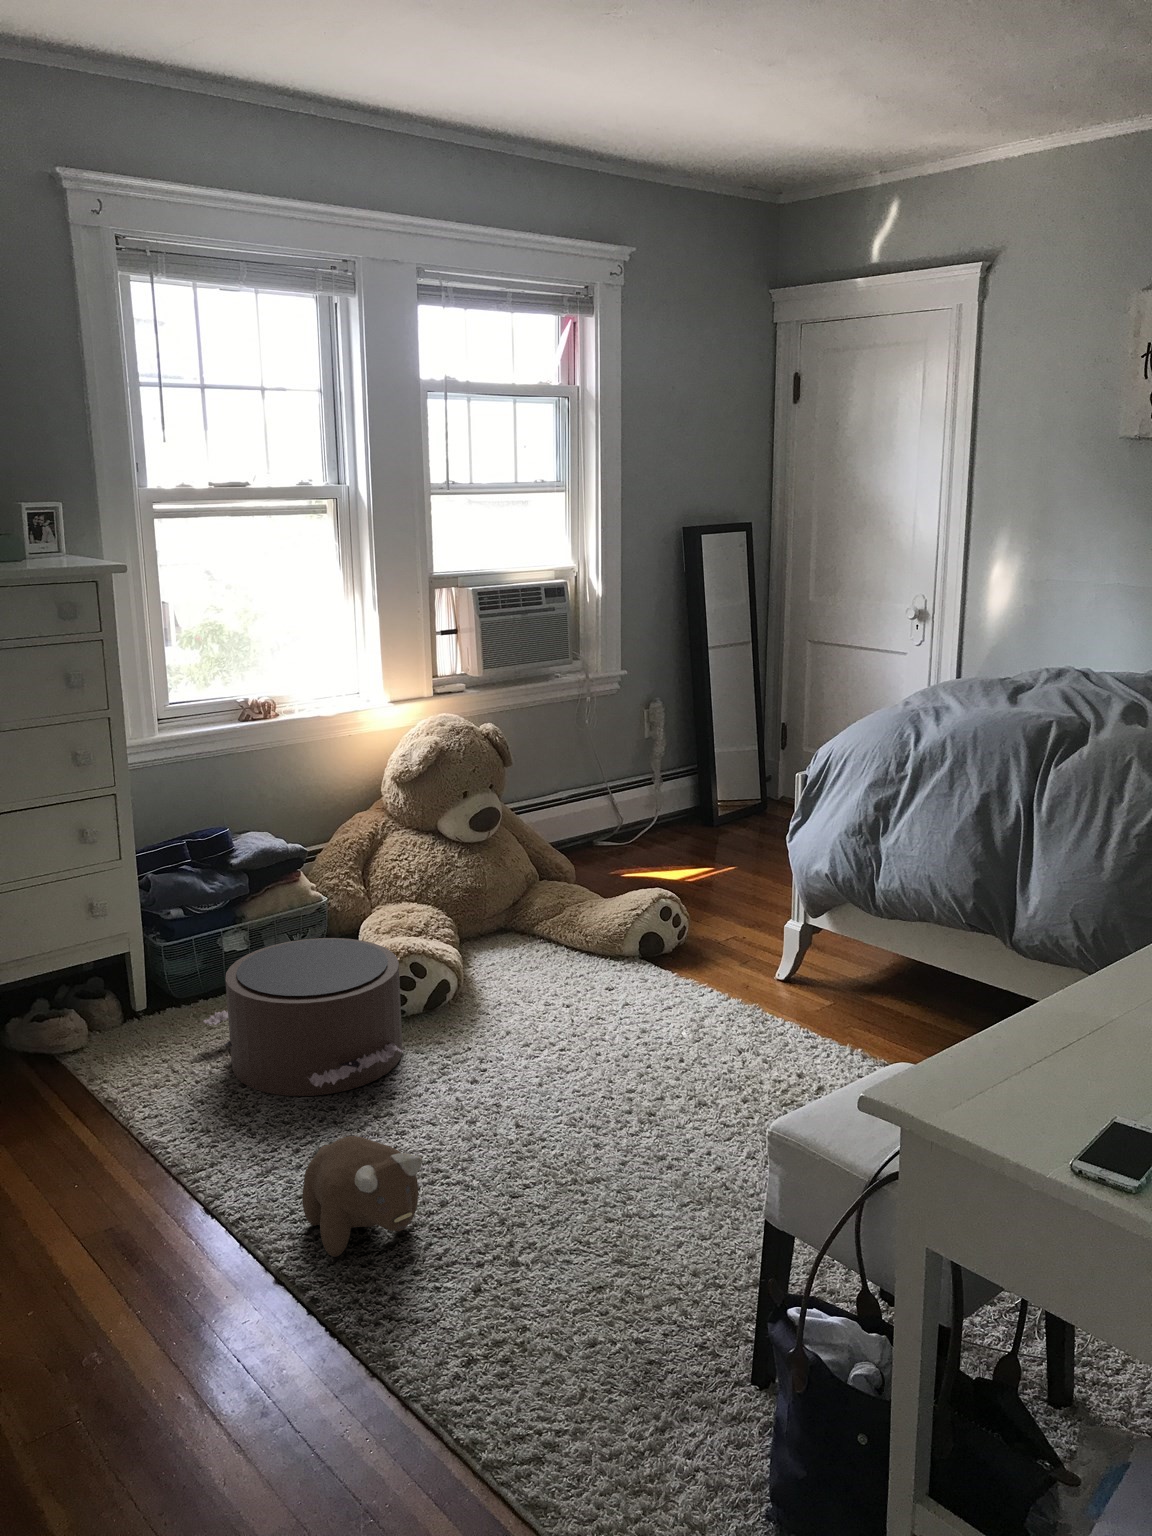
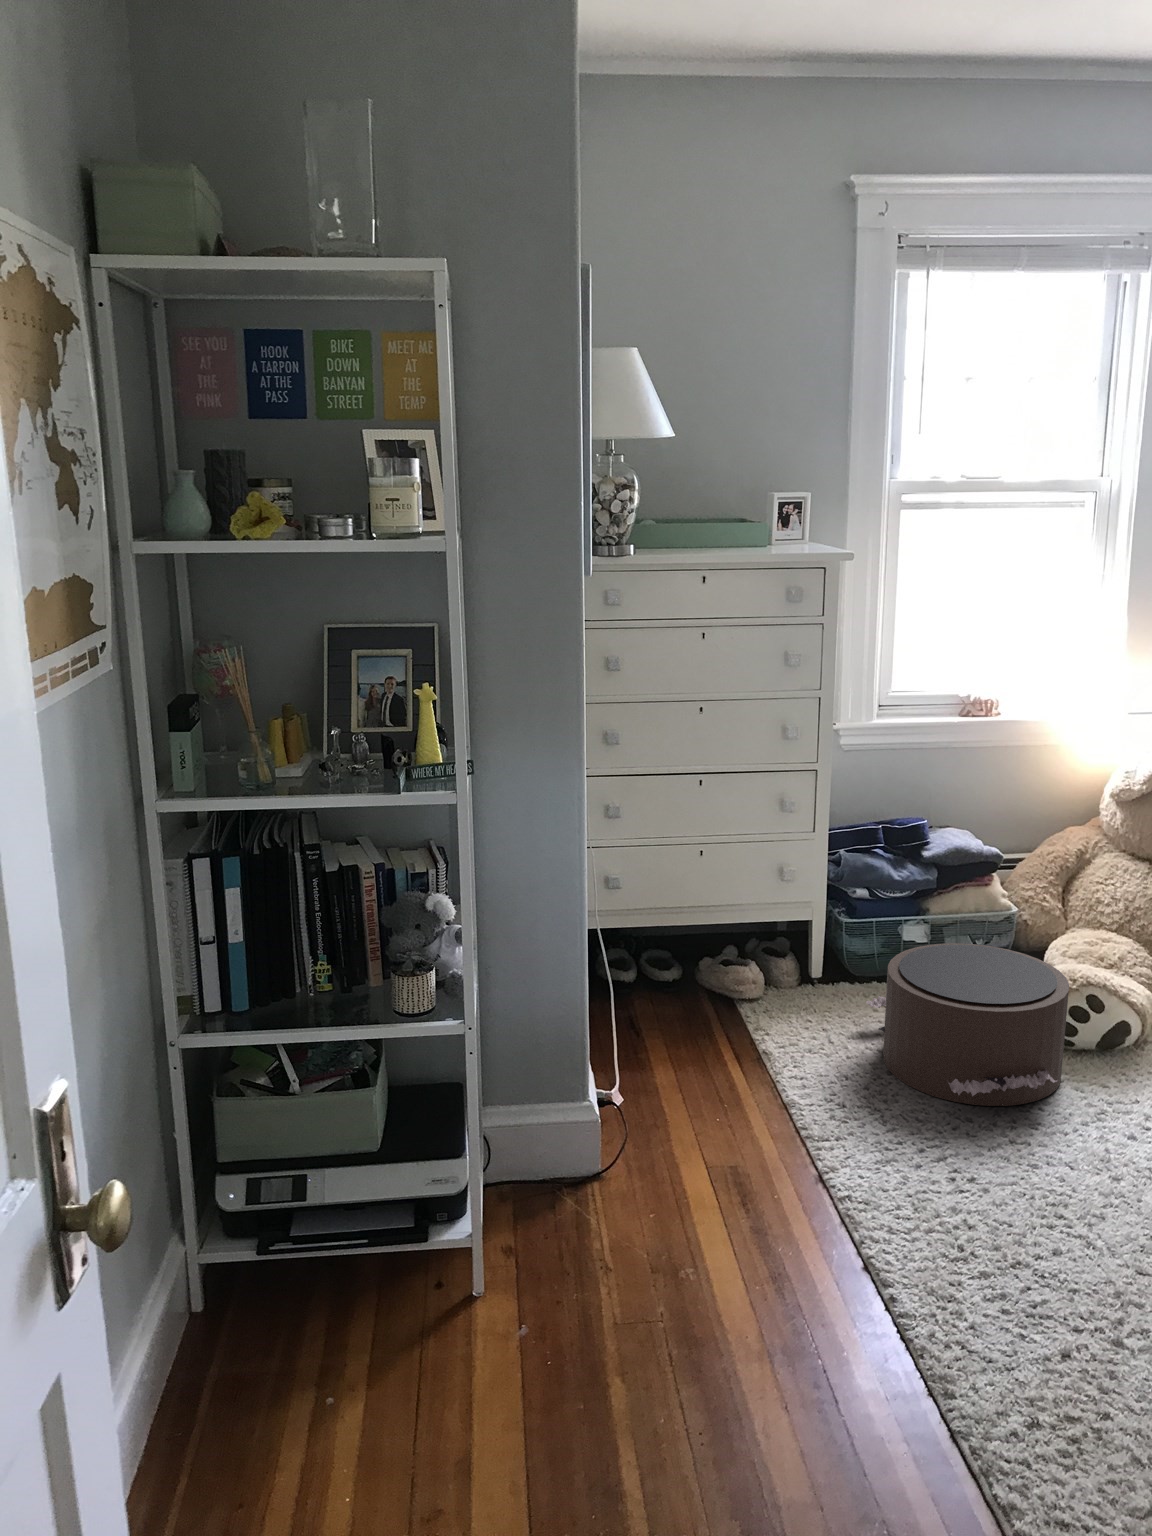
plush toy: present [302,1136,422,1257] -> none [906,1150,1029,1266]

